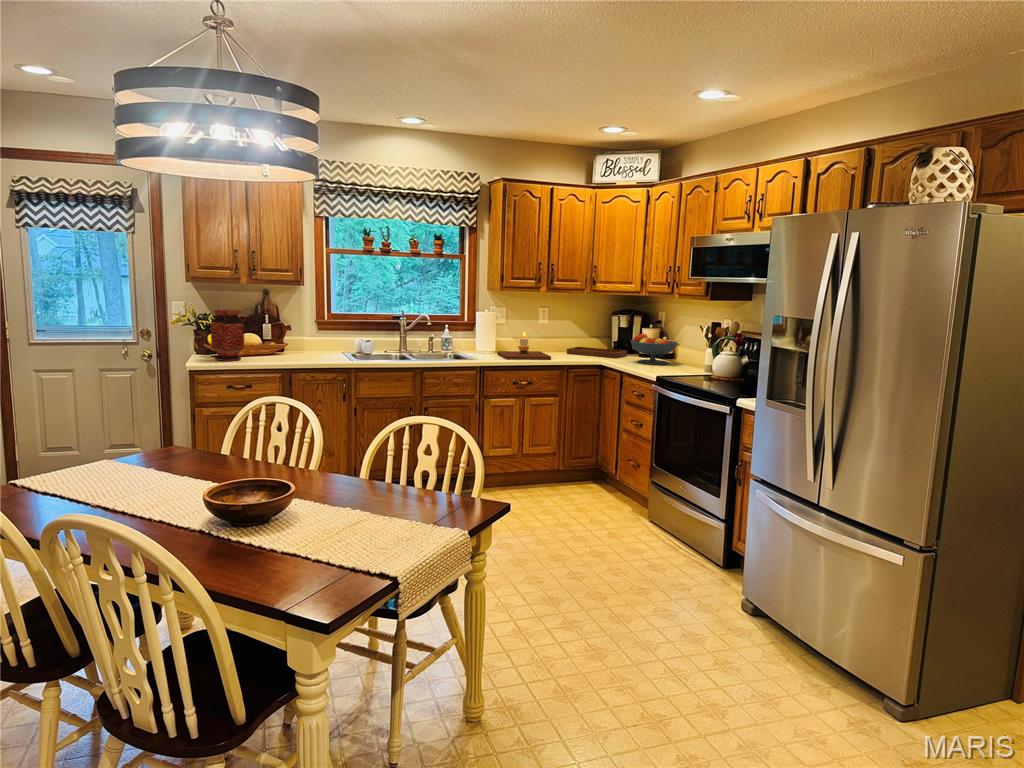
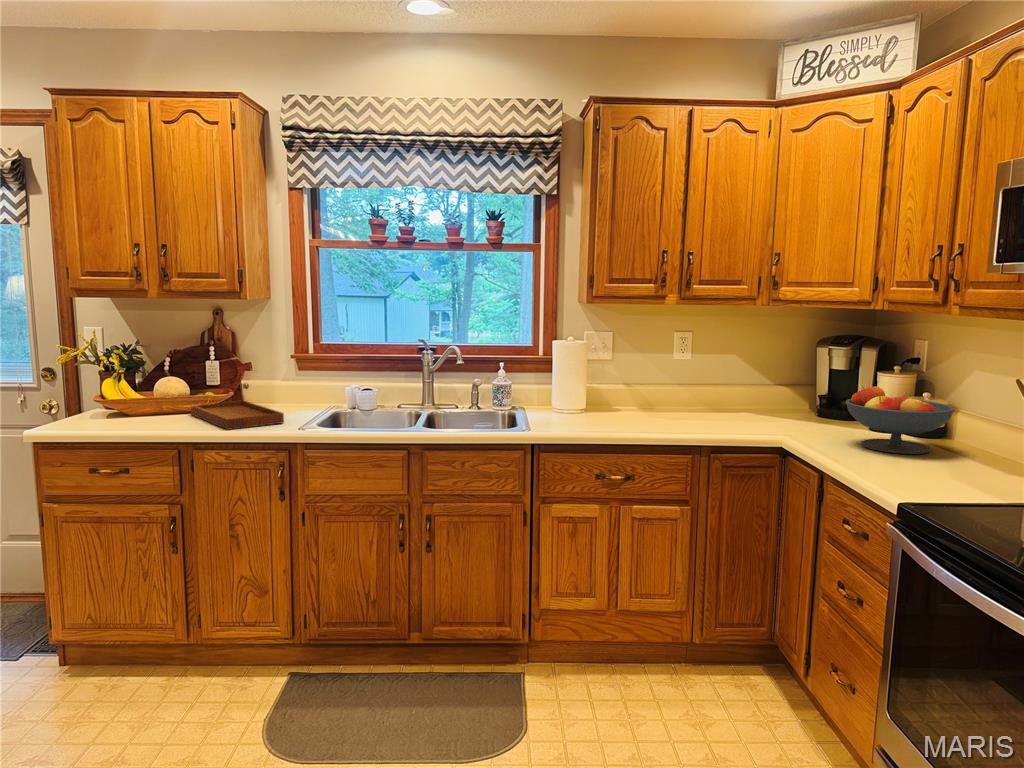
vase: present [210,310,244,361] -> none [85,340,137,426]
candle: present [497,332,551,360] -> none [590,378,679,433]
tray: present [567,336,627,358] -> present [191,383,284,430]

